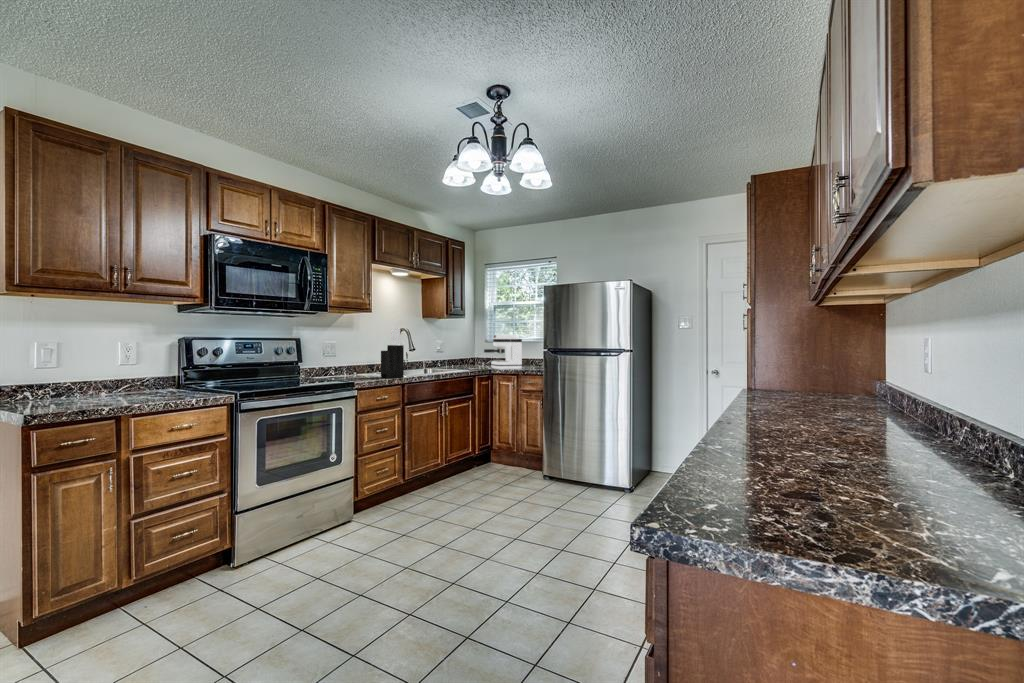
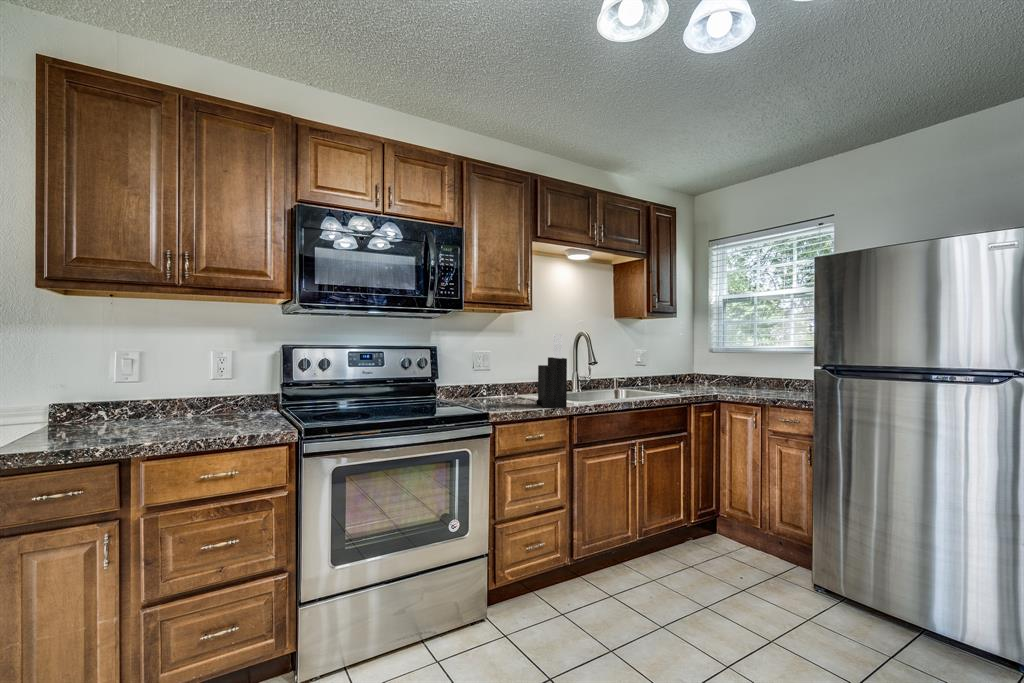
coffee maker: present [484,335,522,370] -> none [706,342,770,397]

